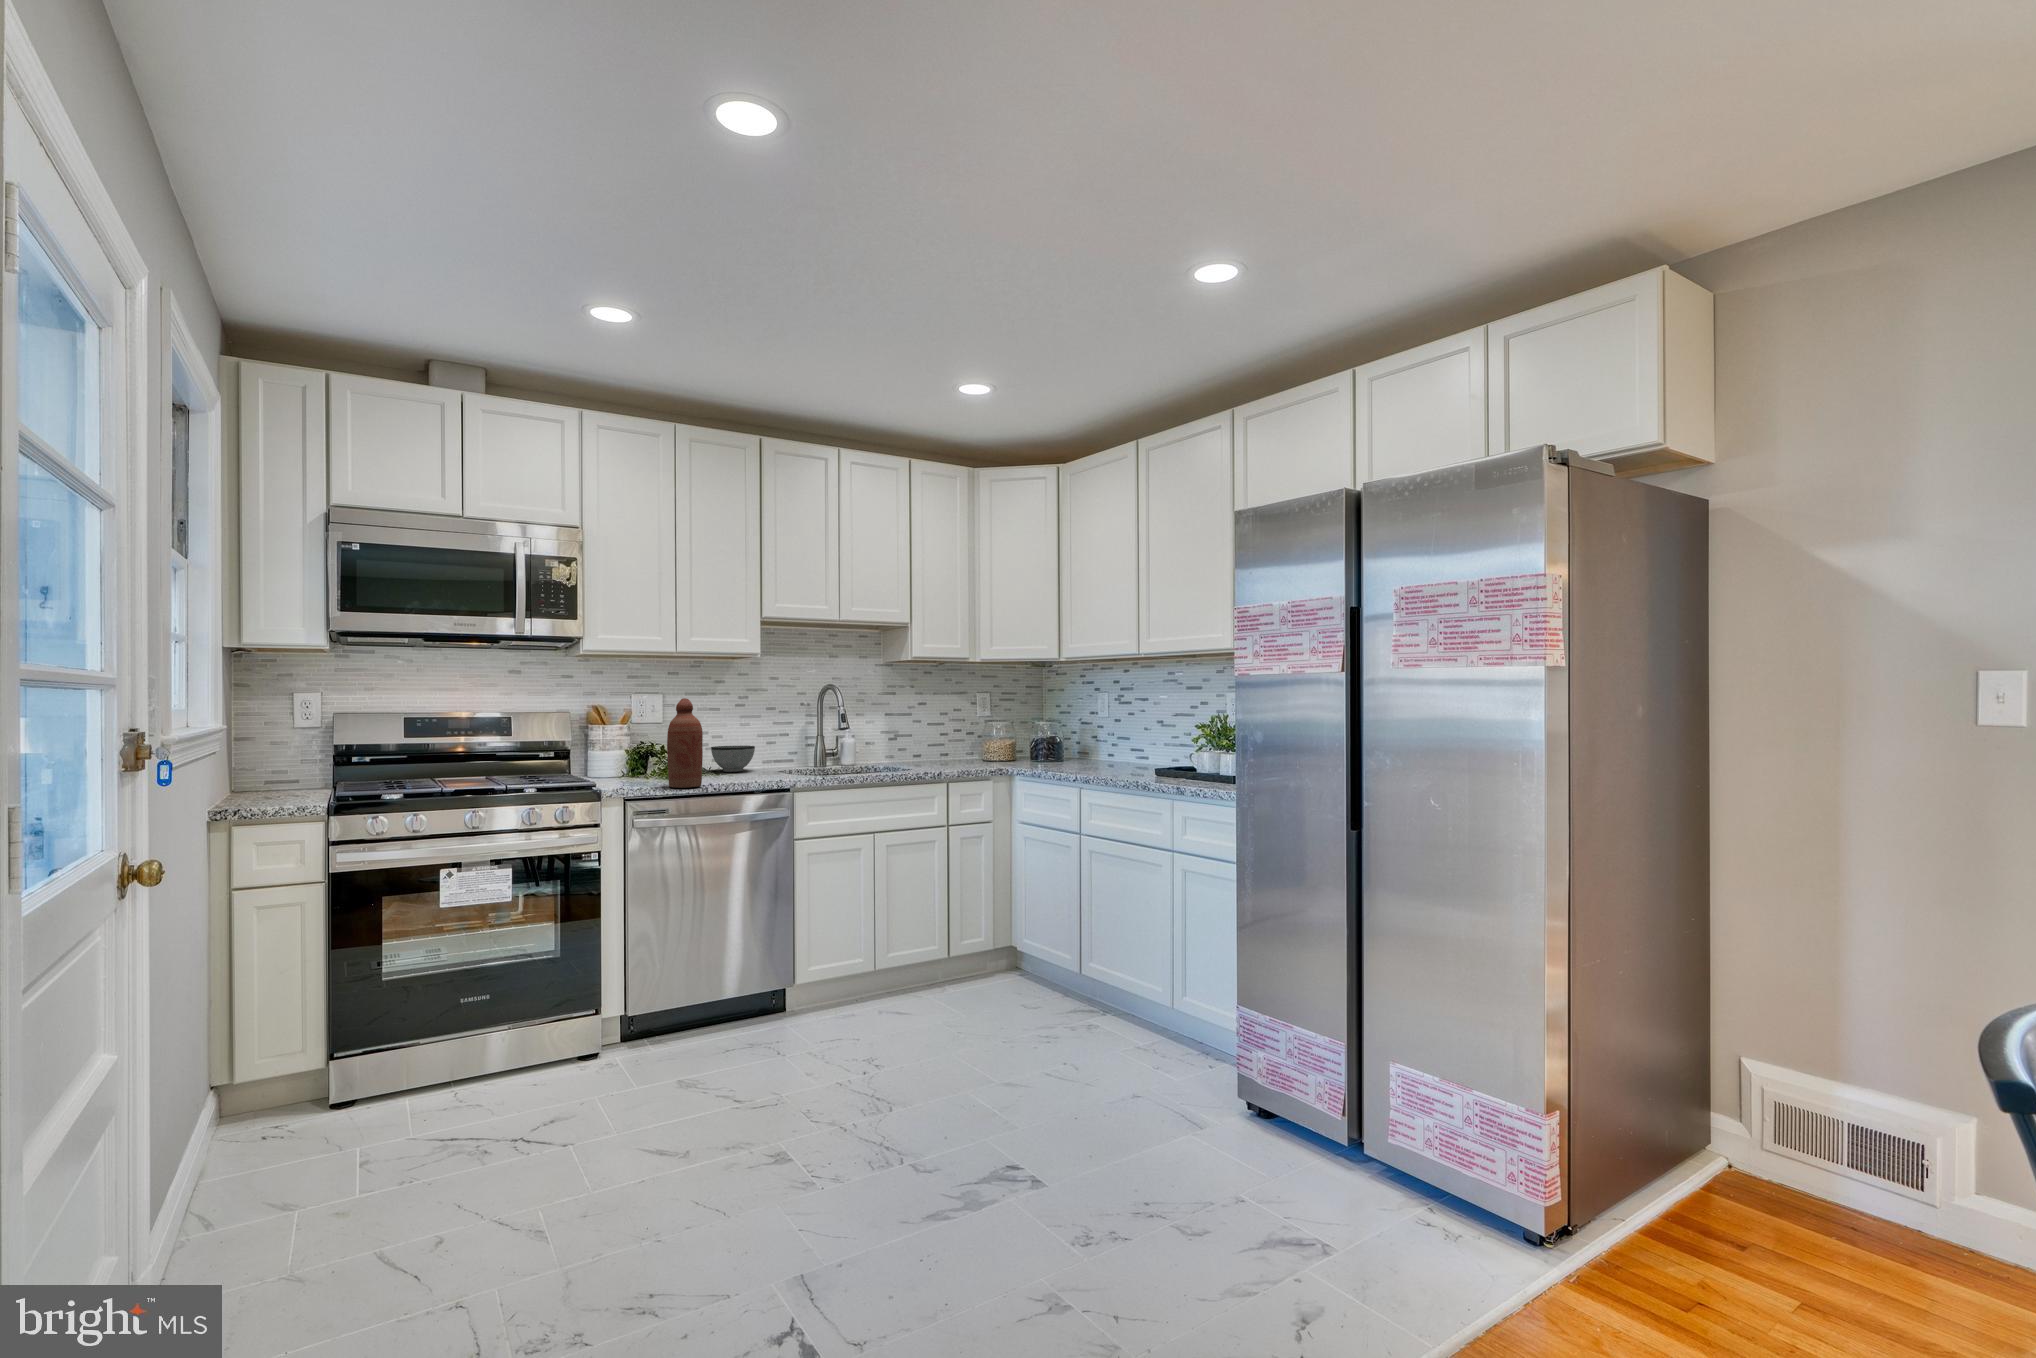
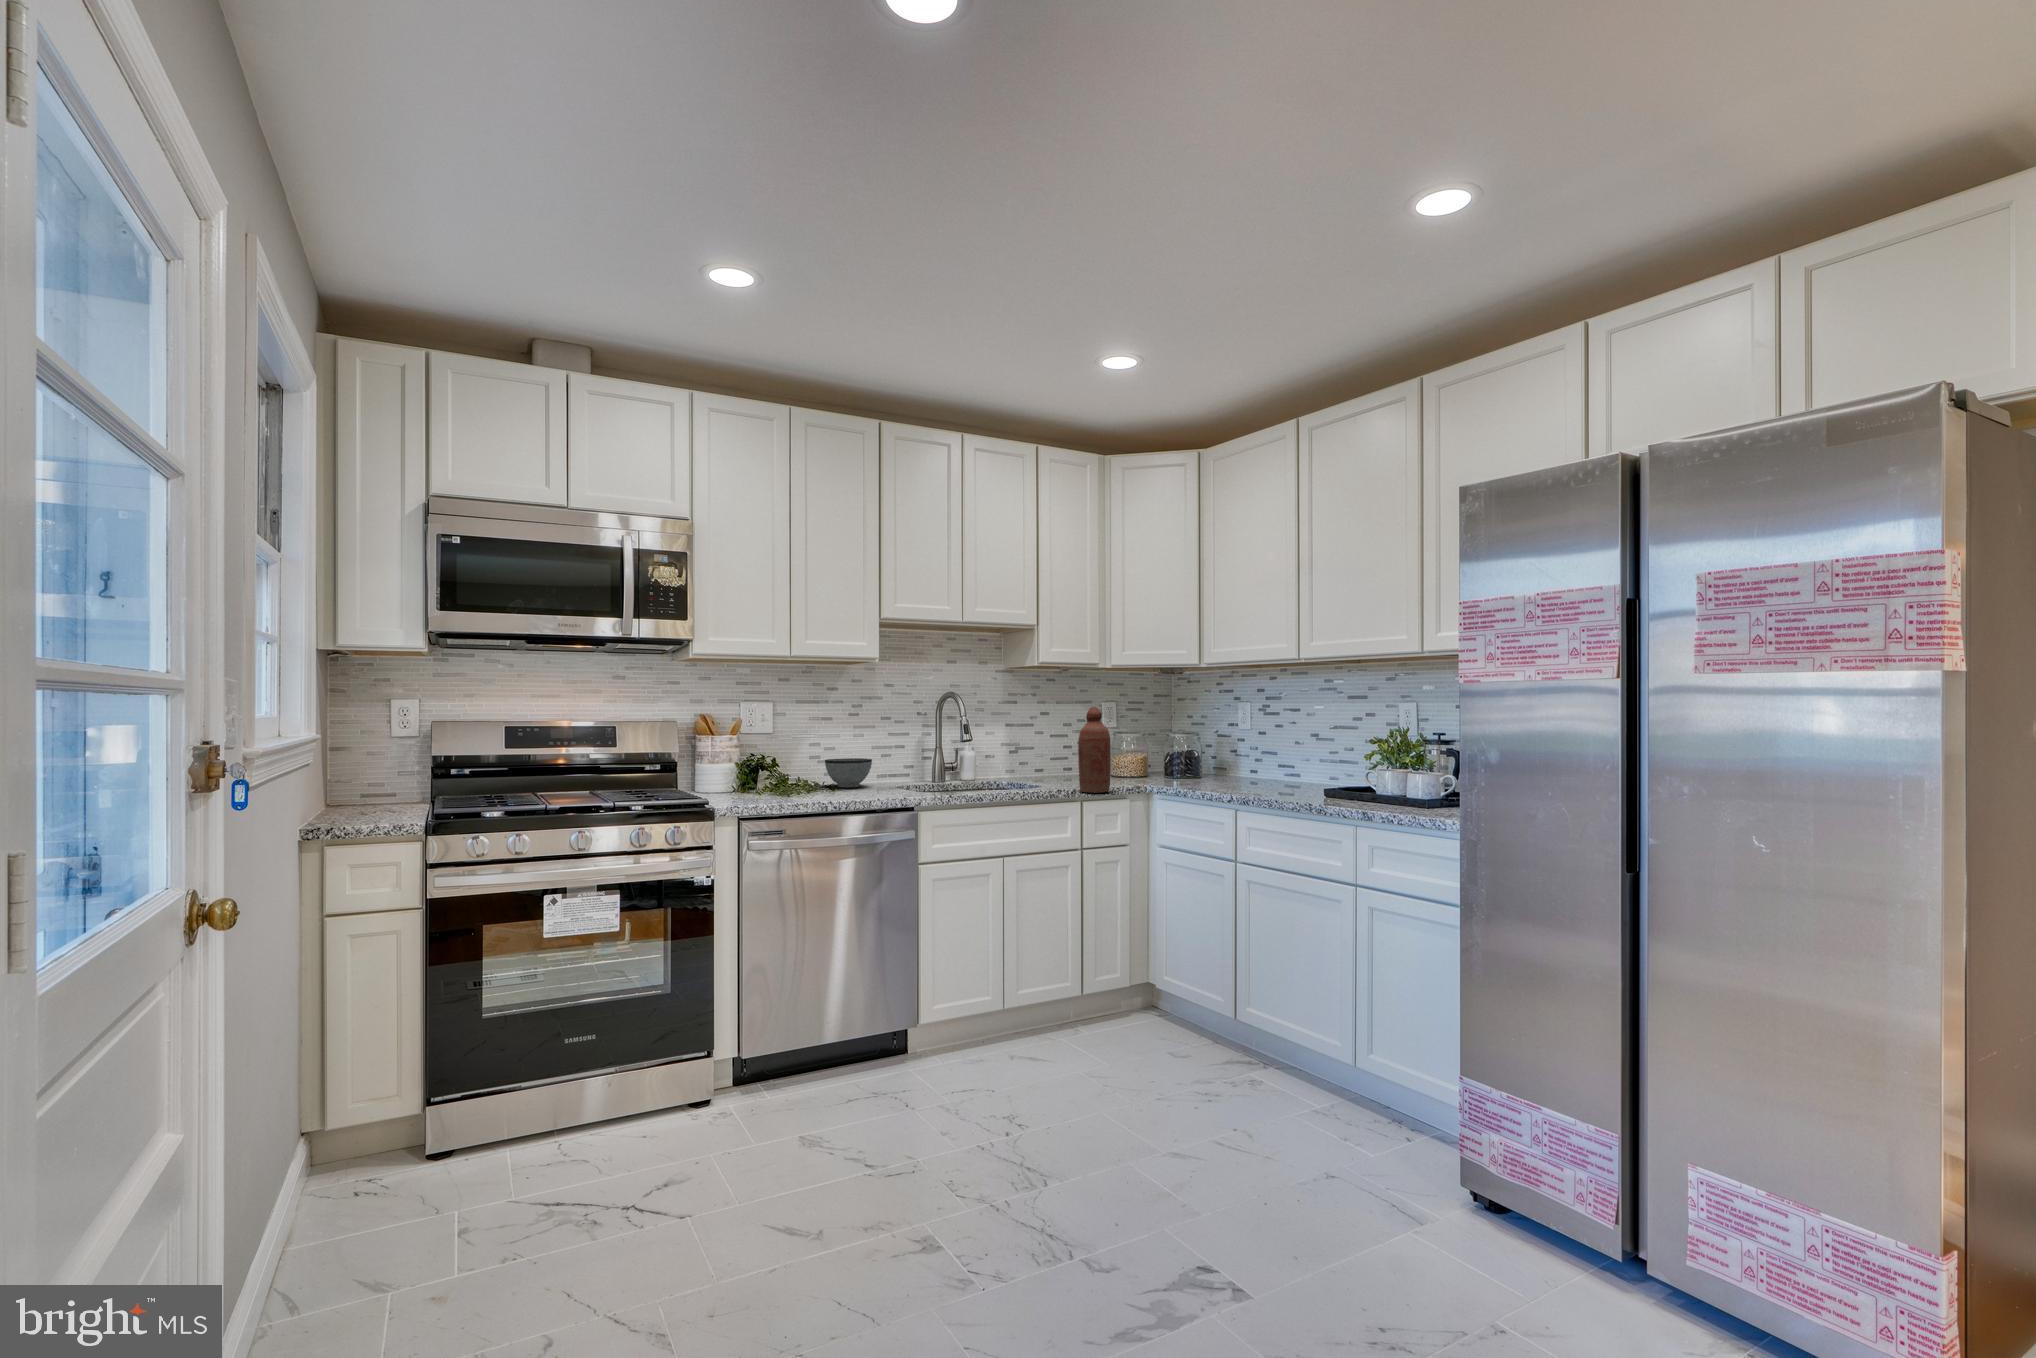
bottle: present [667,698,703,788] -> present [1078,707,1111,793]

